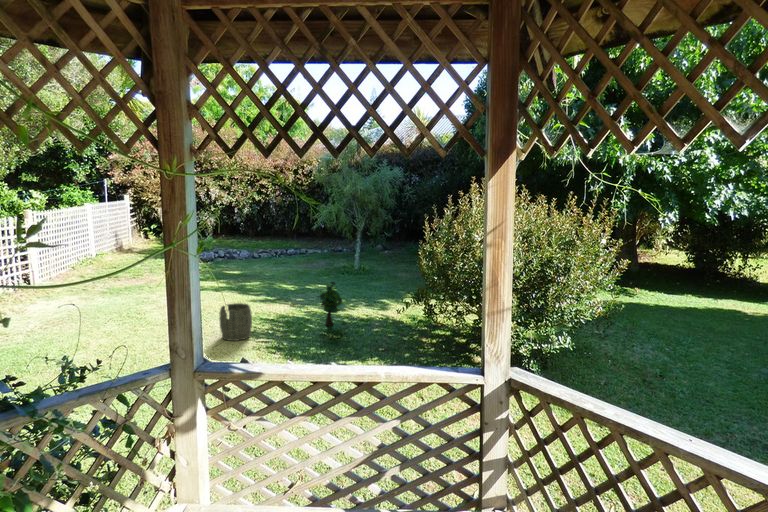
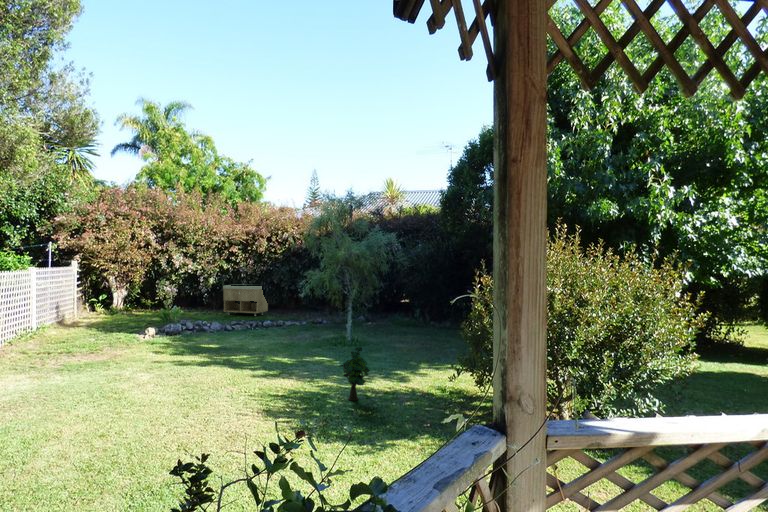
storage bench: none [257,214,298,243] -> present [223,285,268,316]
woven basket: present [219,303,252,341] -> none [228,375,268,422]

